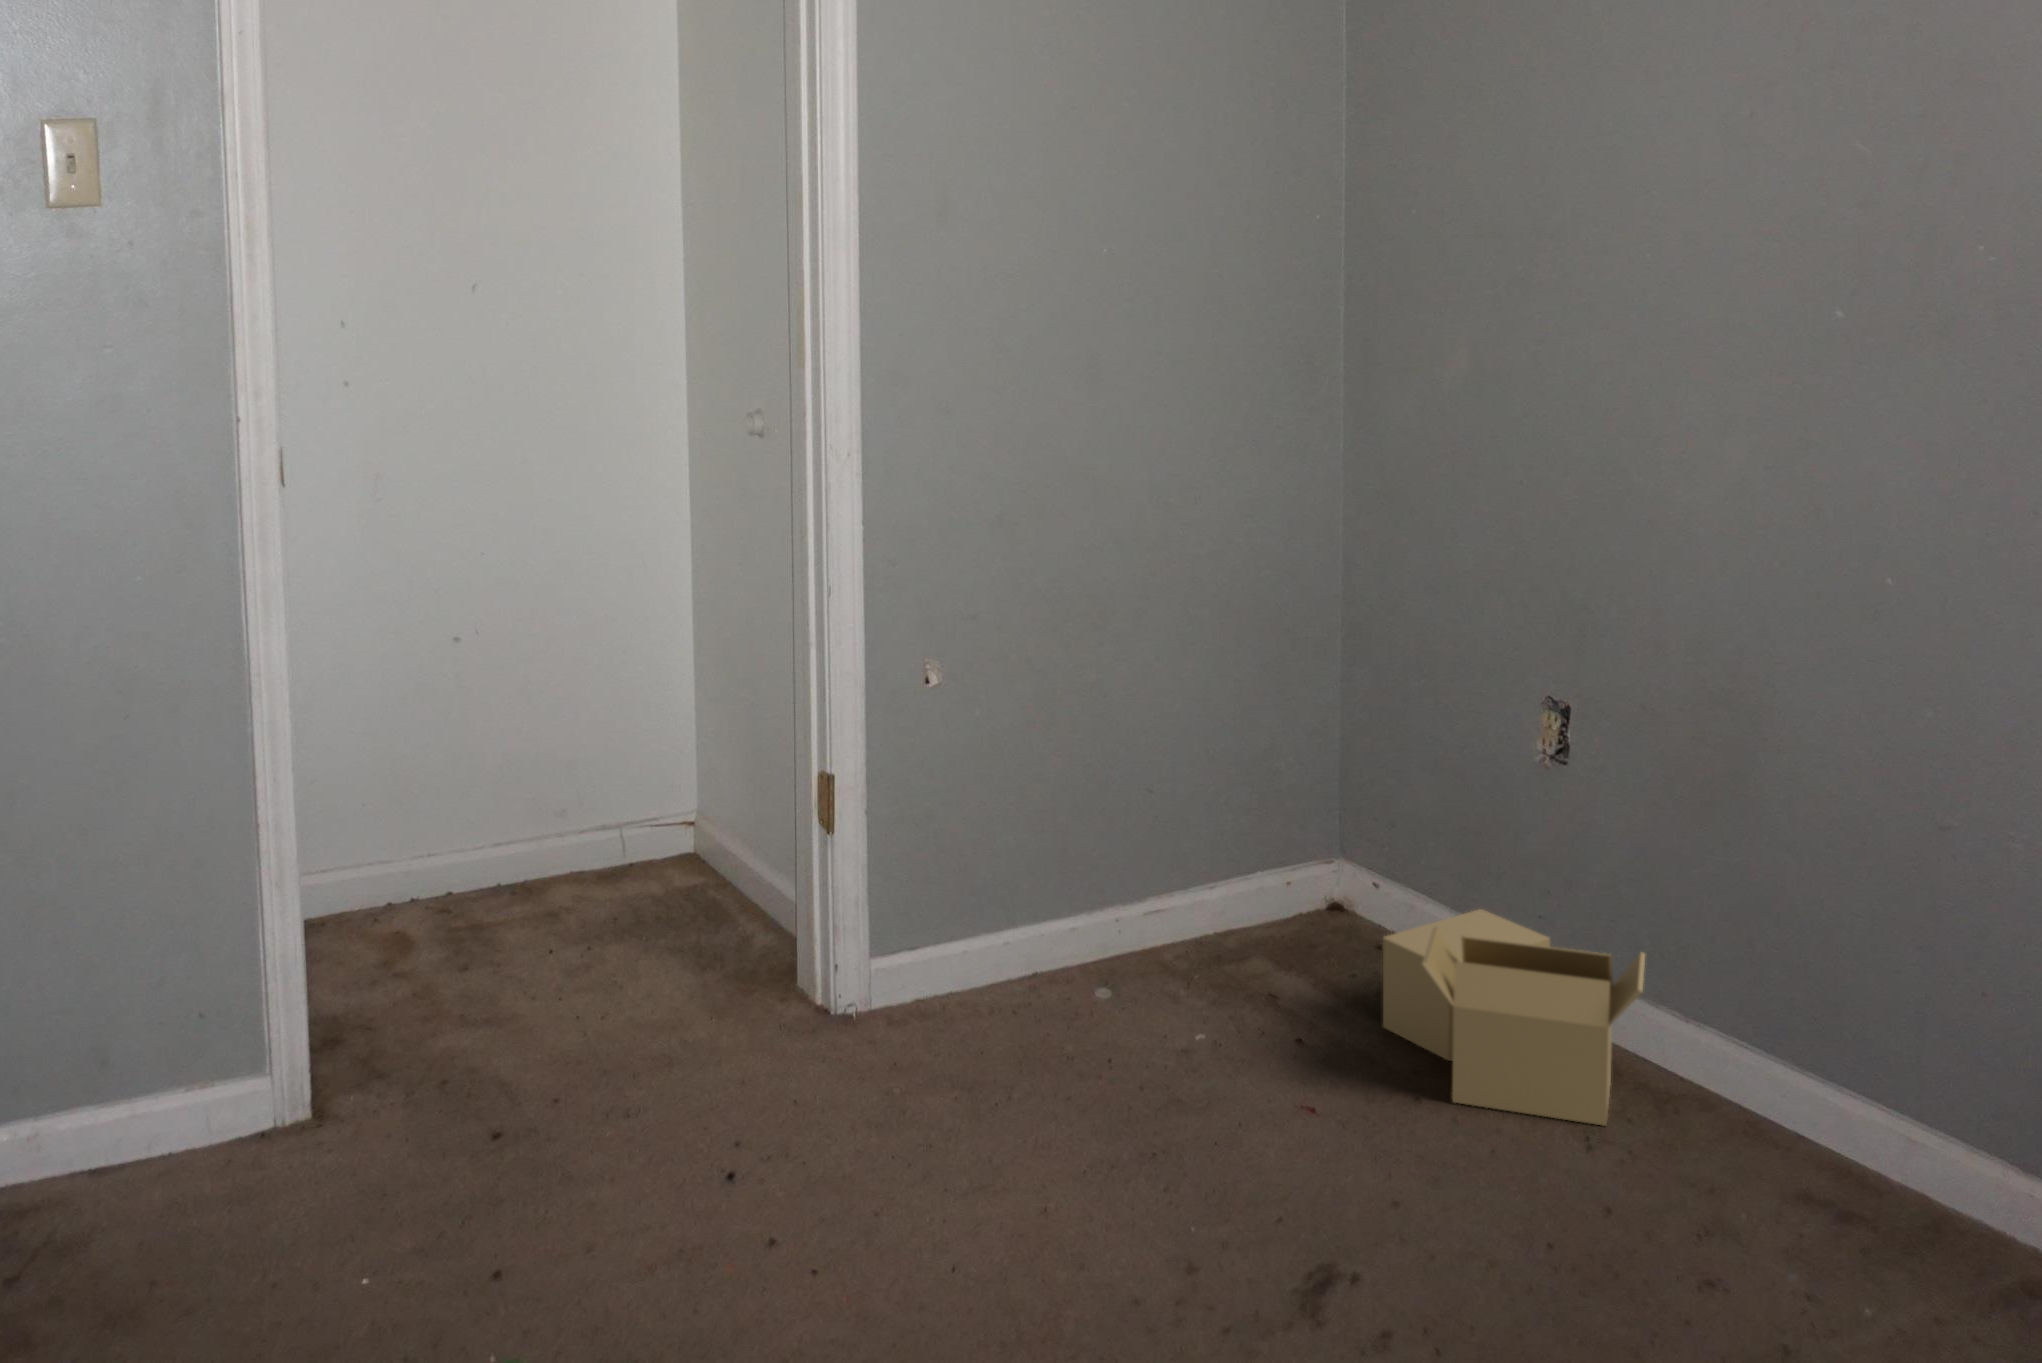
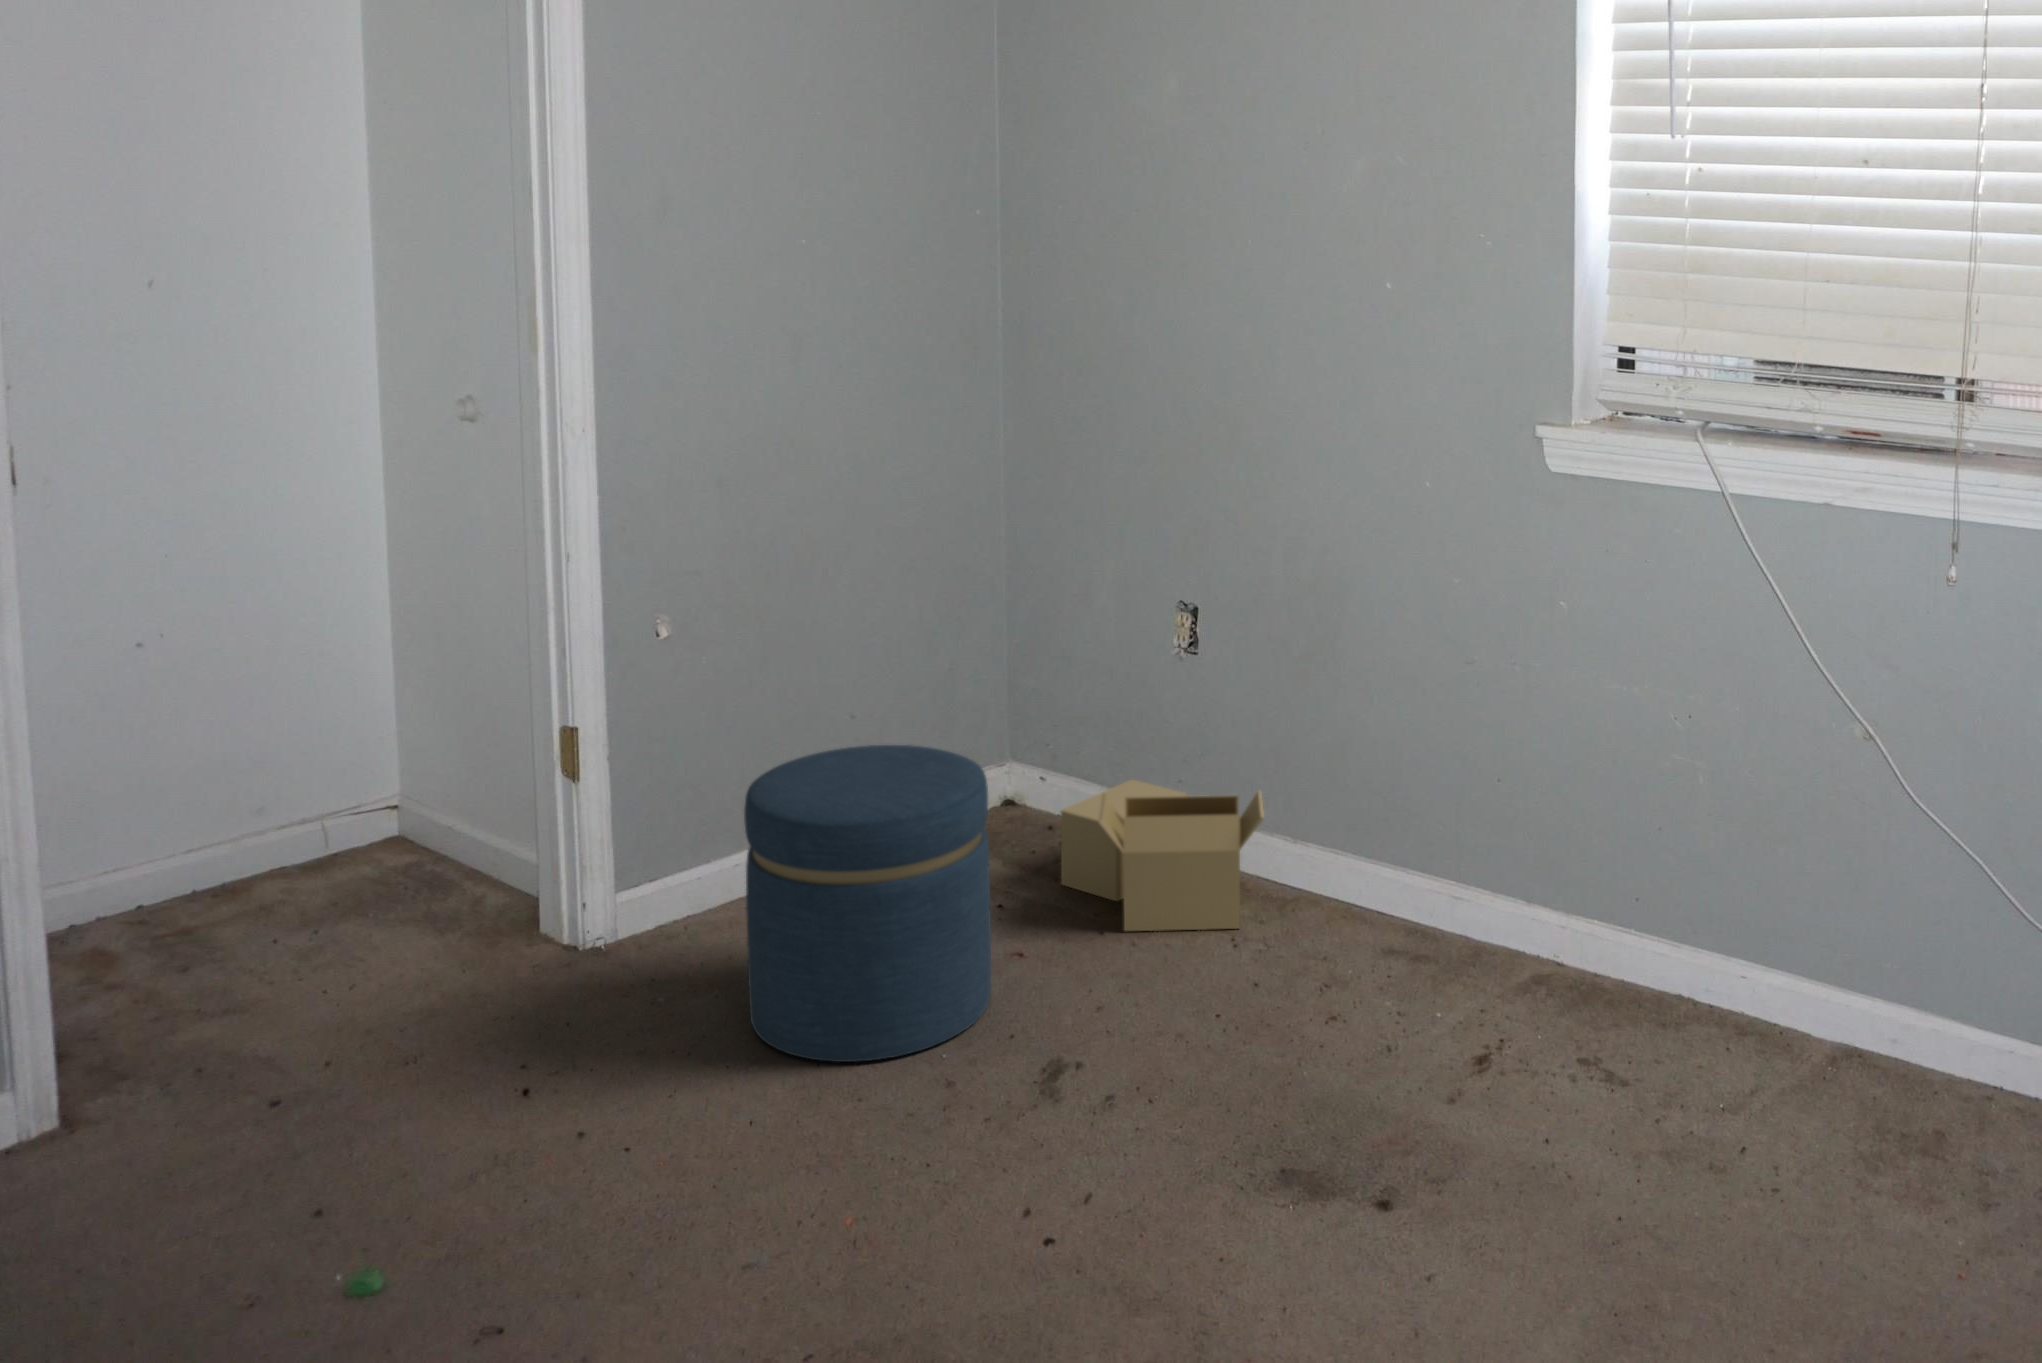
ottoman: none [996,837,1275,1210] -> present [744,745,991,1062]

